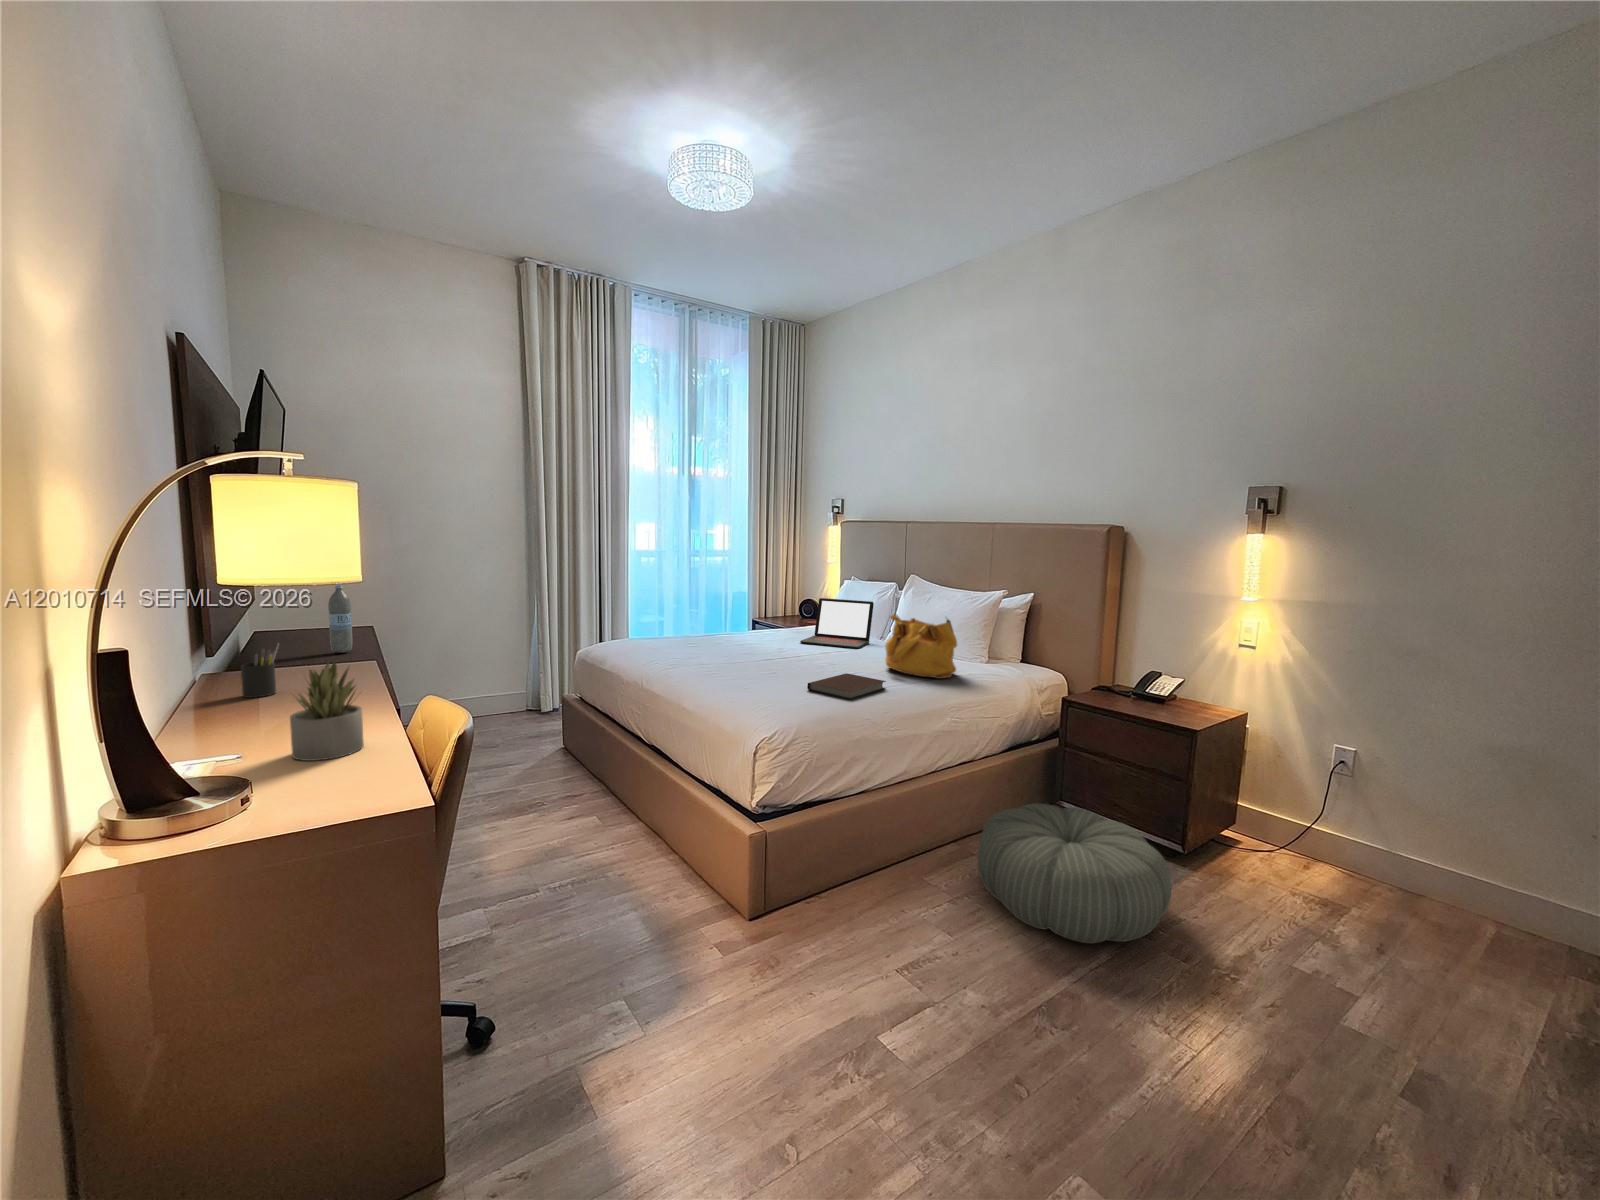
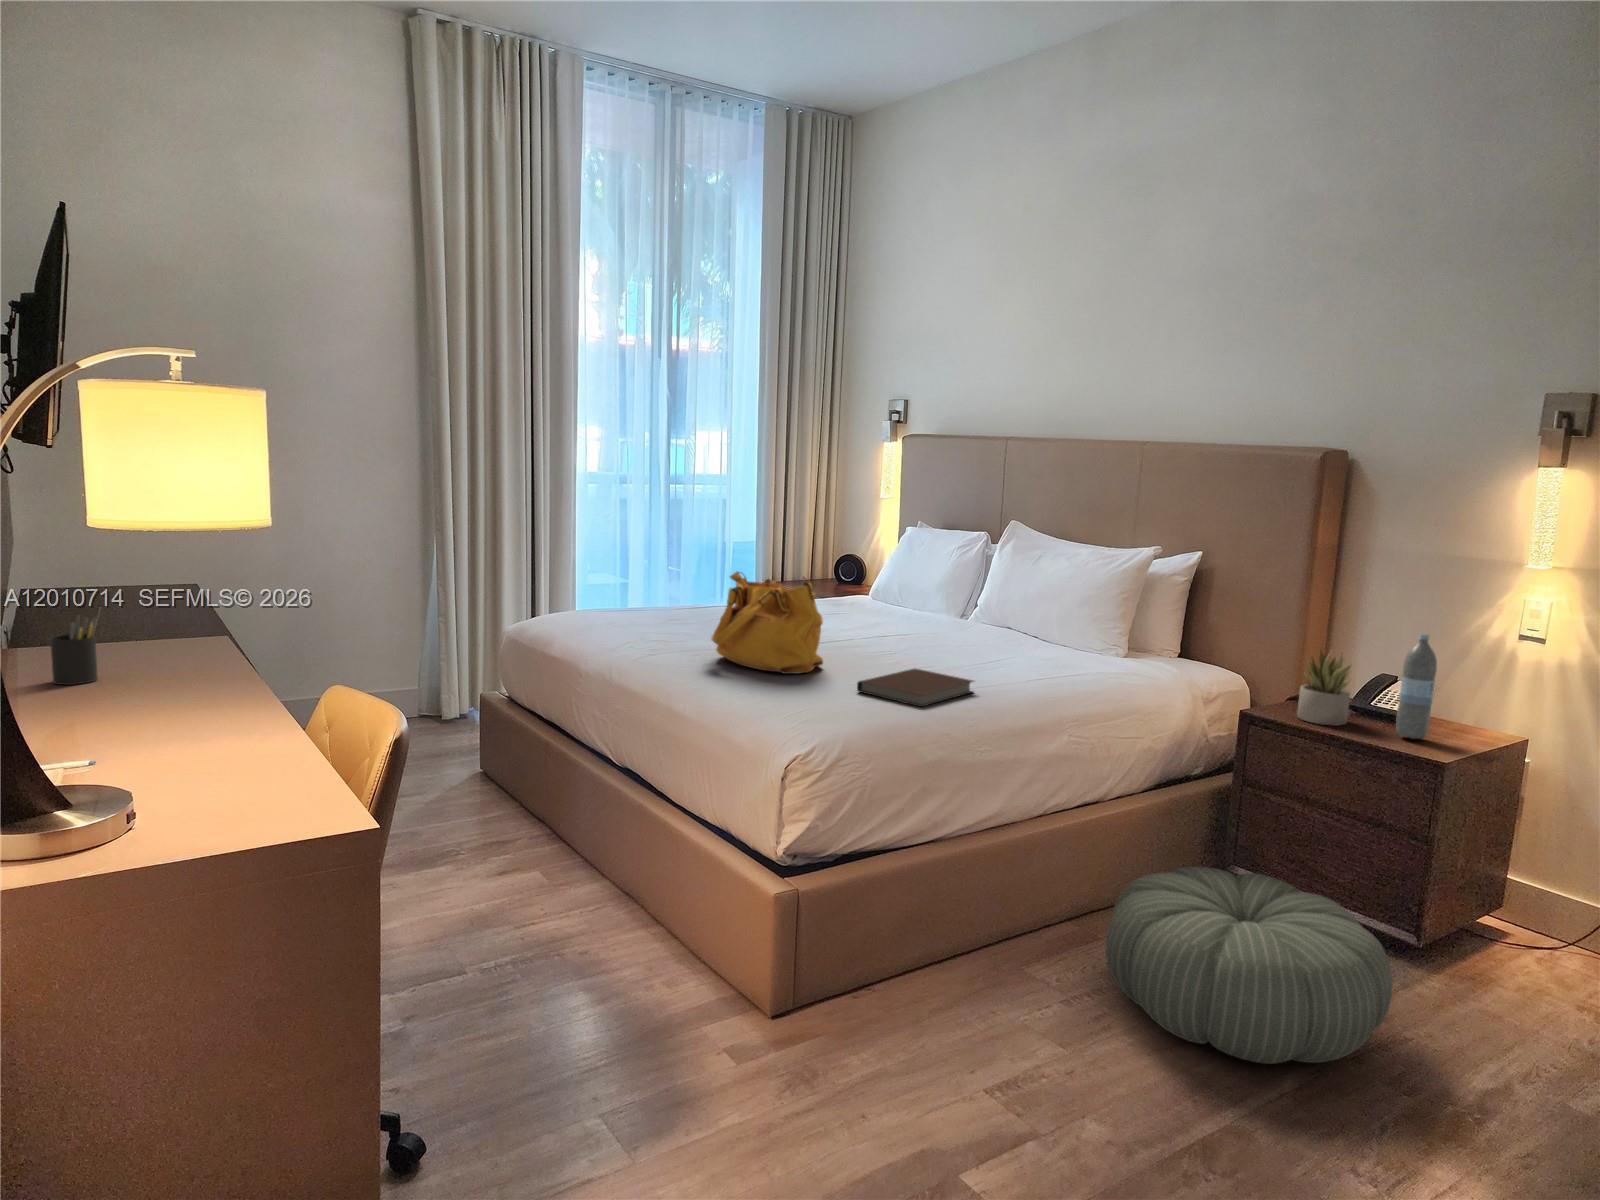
water bottle: present [328,585,352,653] -> present [1396,633,1437,739]
laptop: present [800,598,874,648] -> none [840,553,955,632]
handbag: present [885,614,957,679] -> present [711,571,823,674]
succulent plant: present [290,660,364,761] -> present [1297,650,1351,725]

